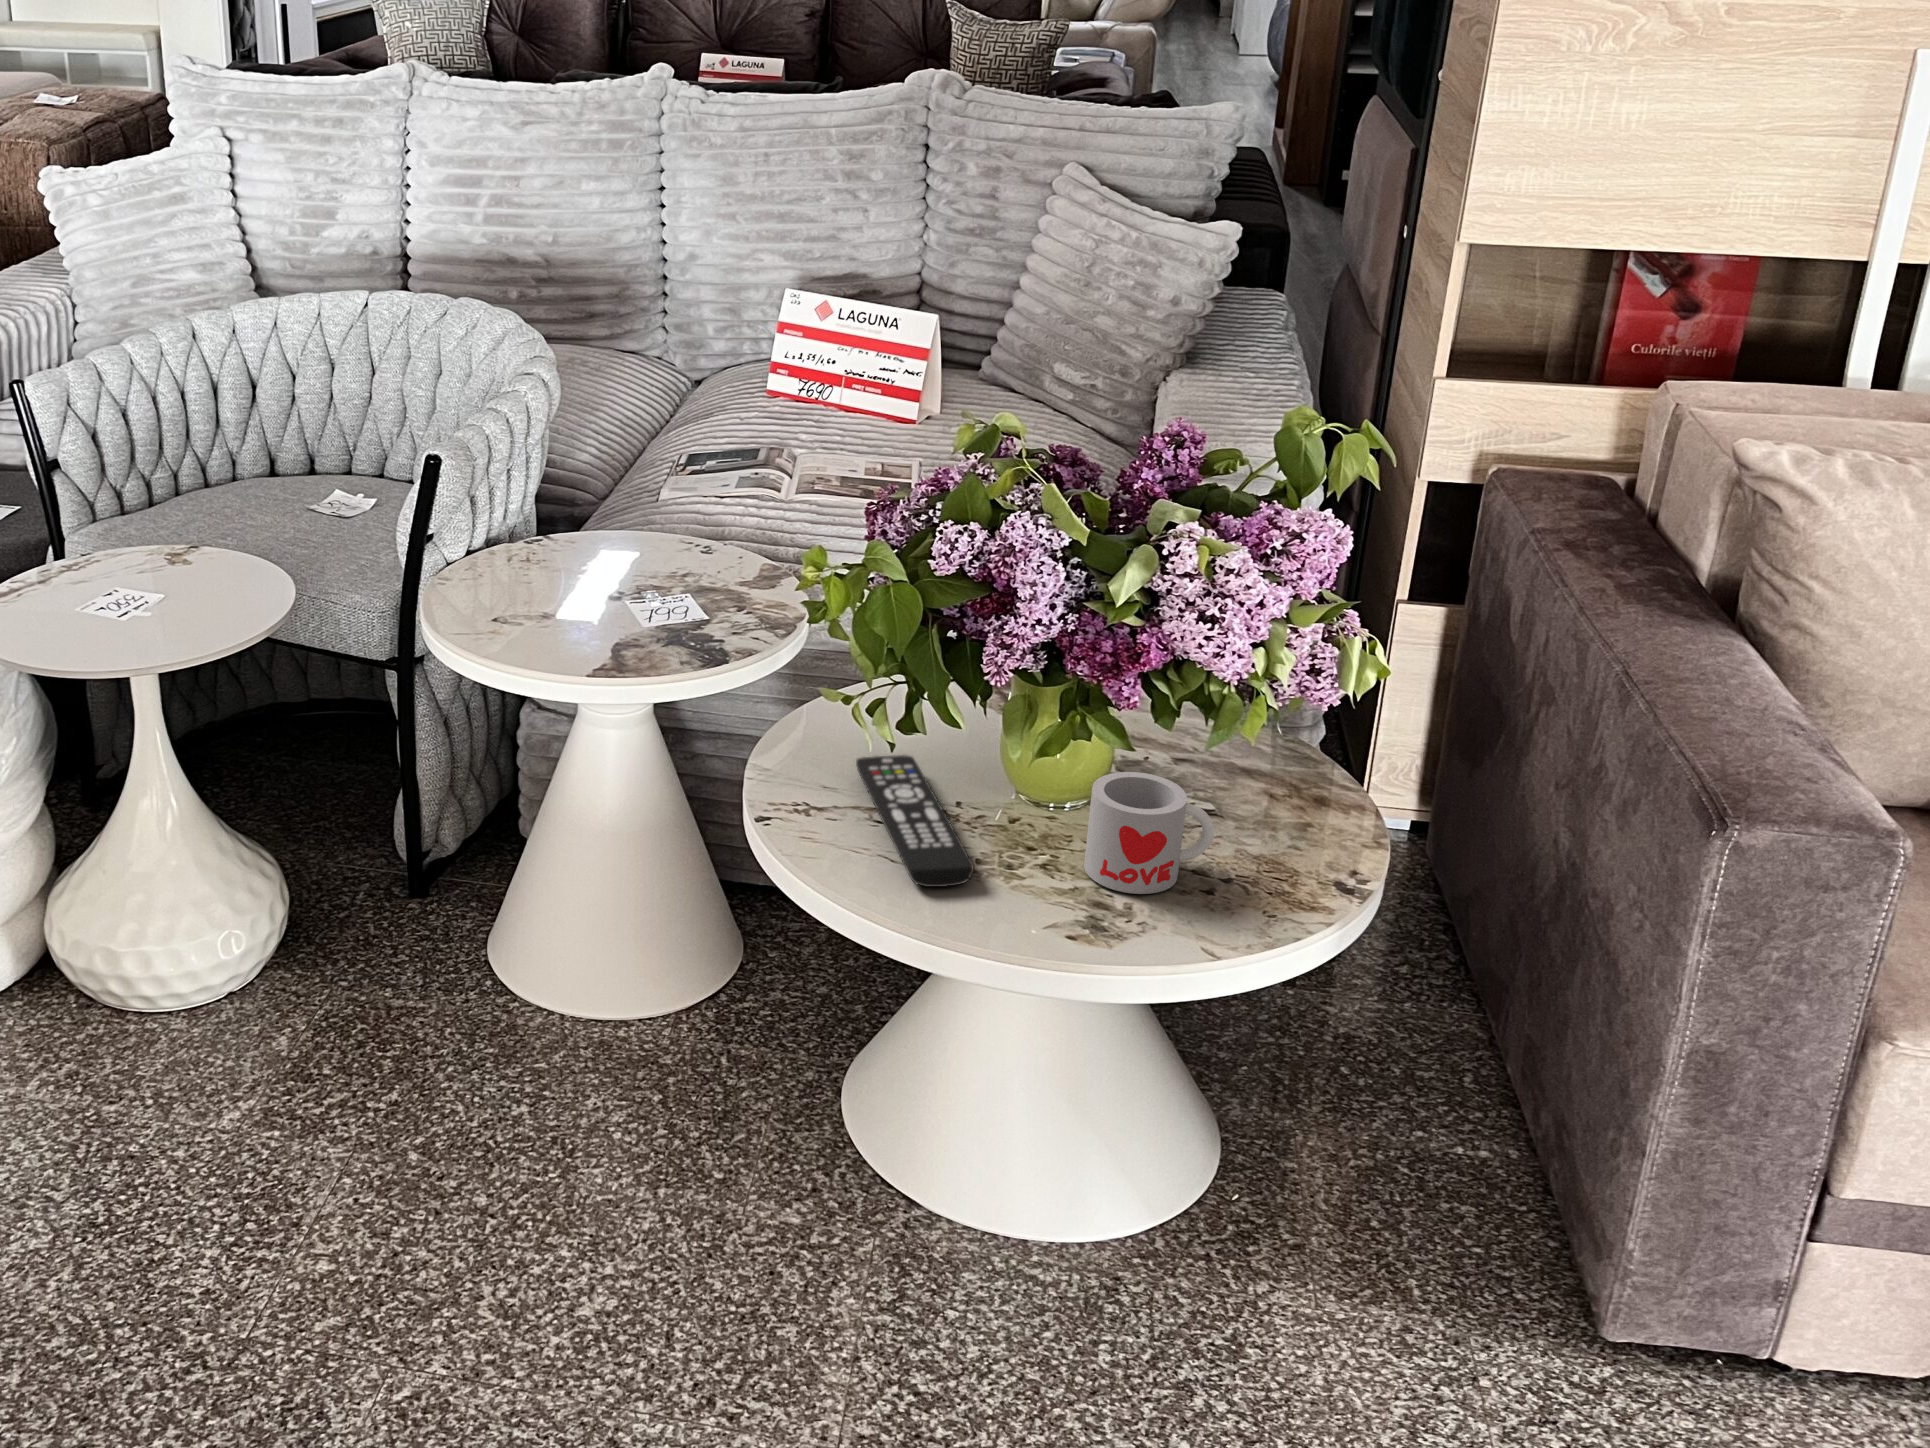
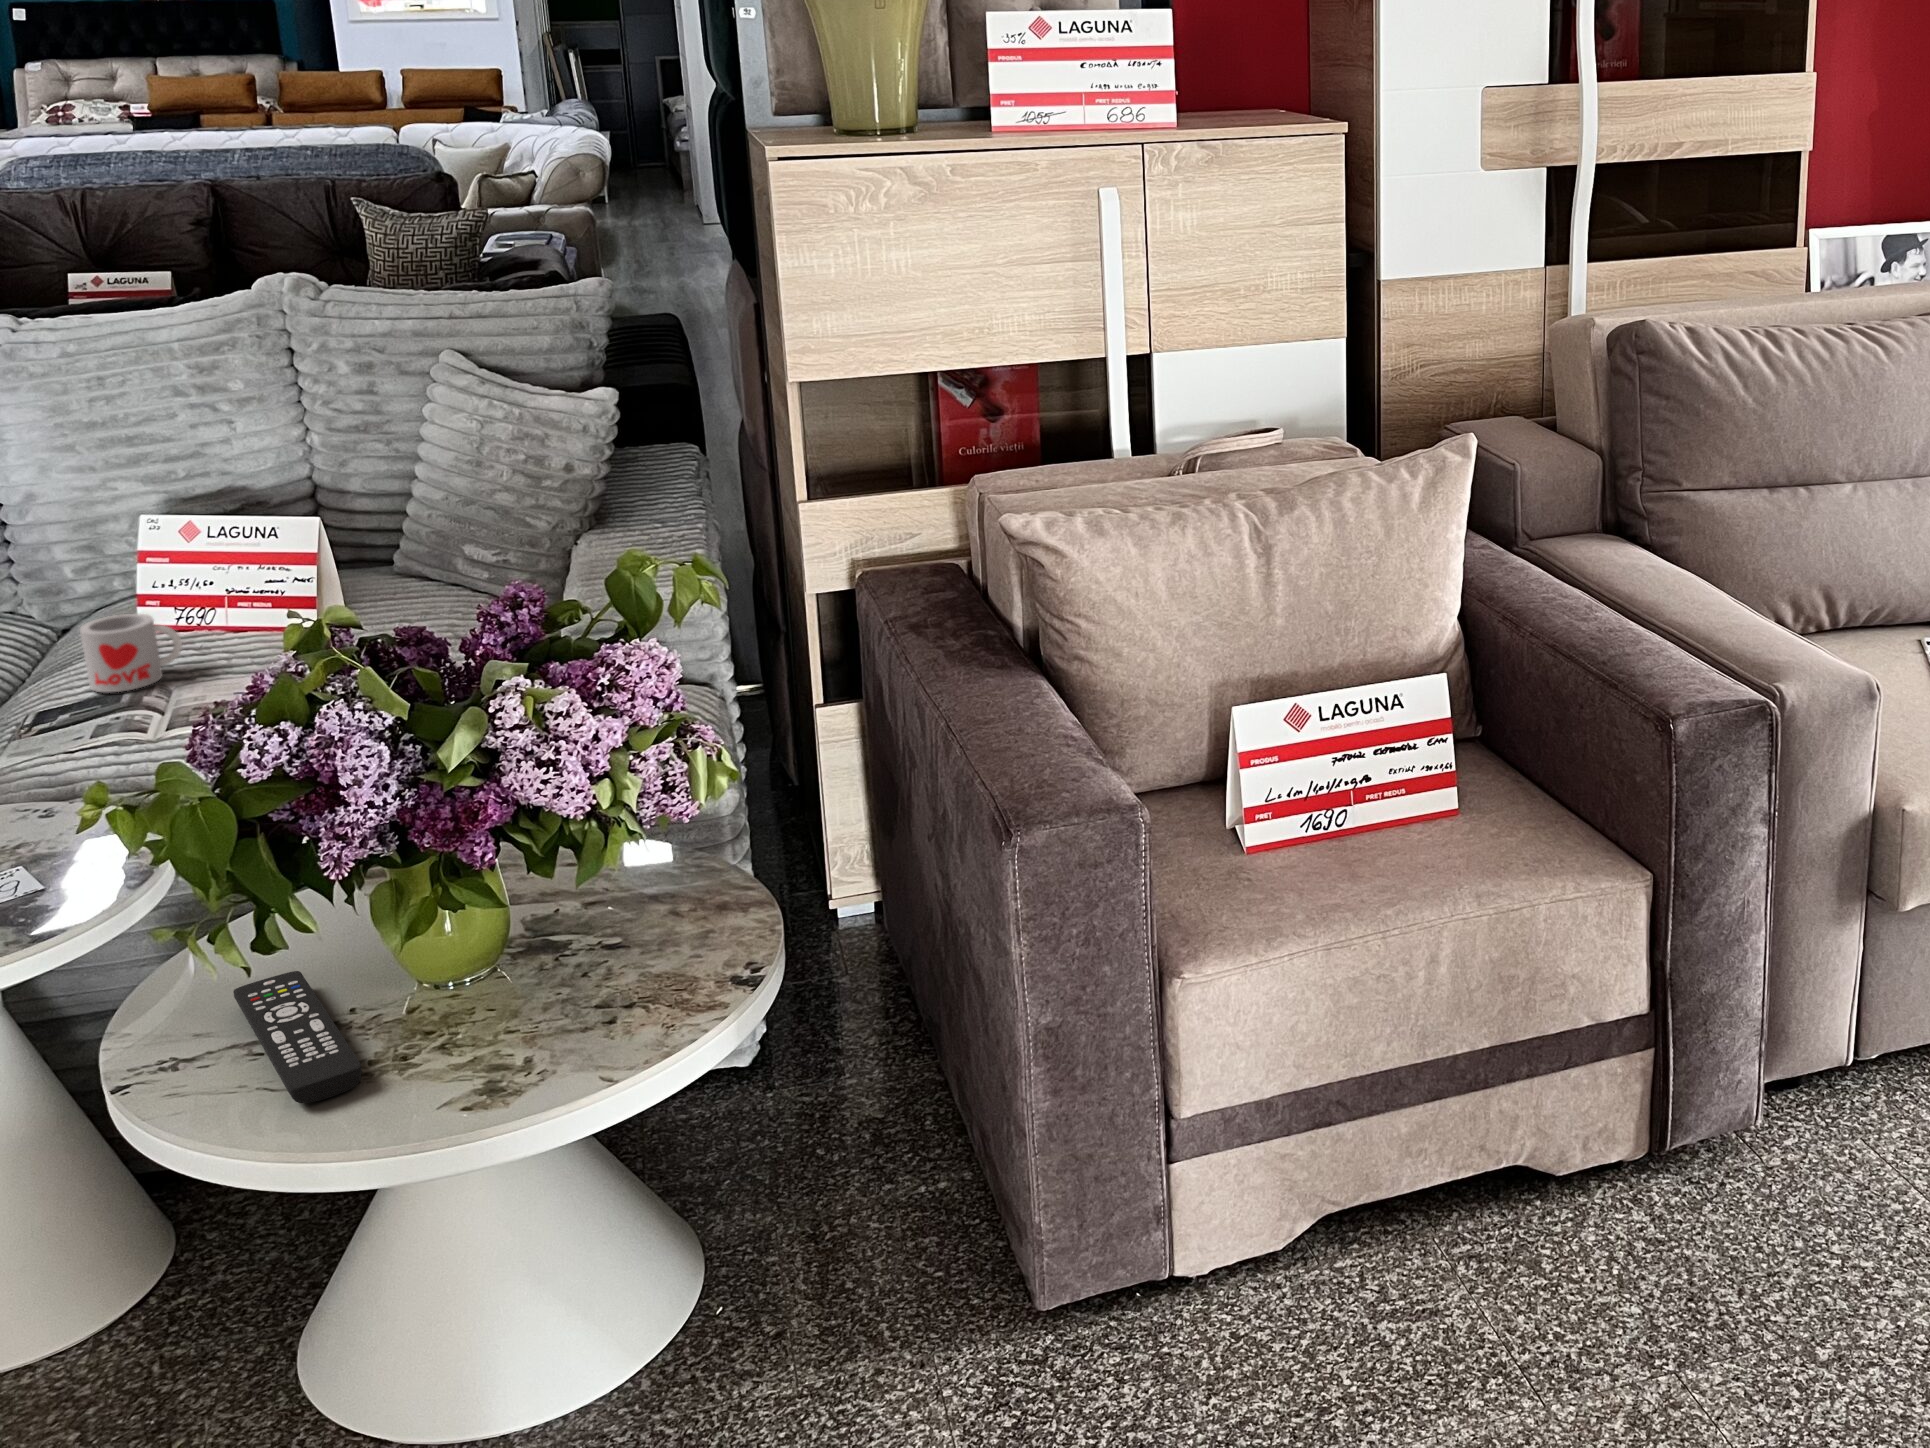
mug: present [1084,772,1214,894] -> present [80,614,182,692]

